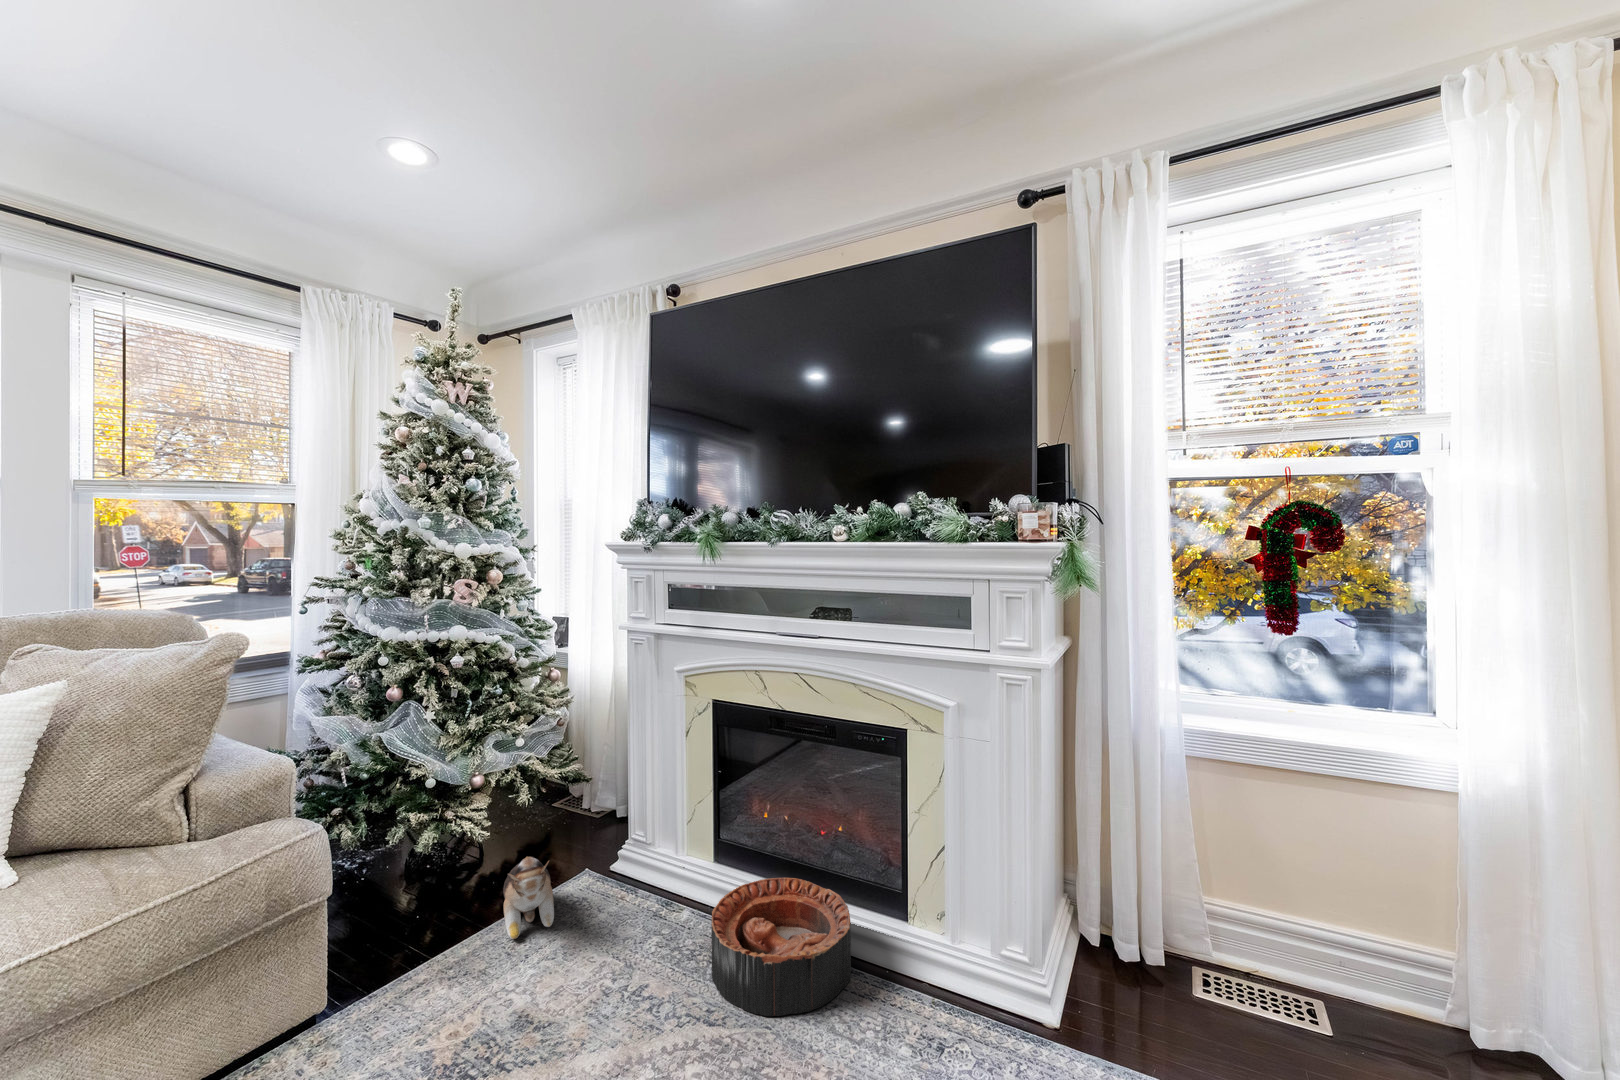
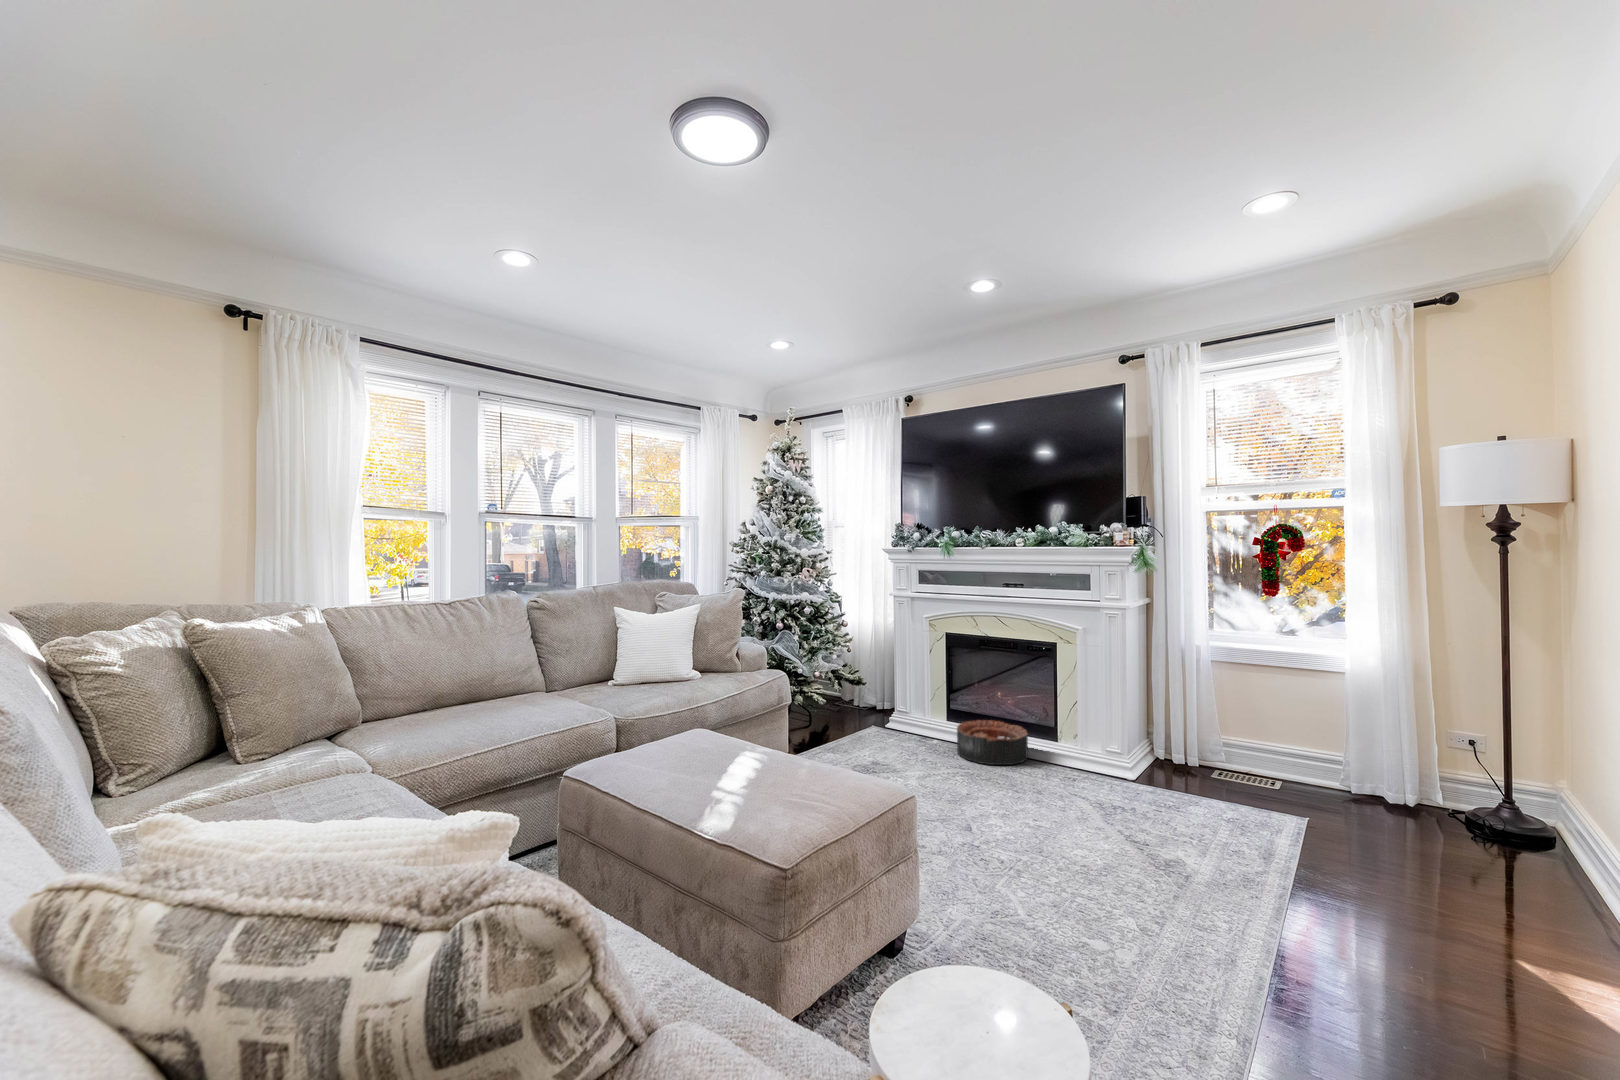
plush toy: present [503,856,554,939] -> none [845,700,874,740]

